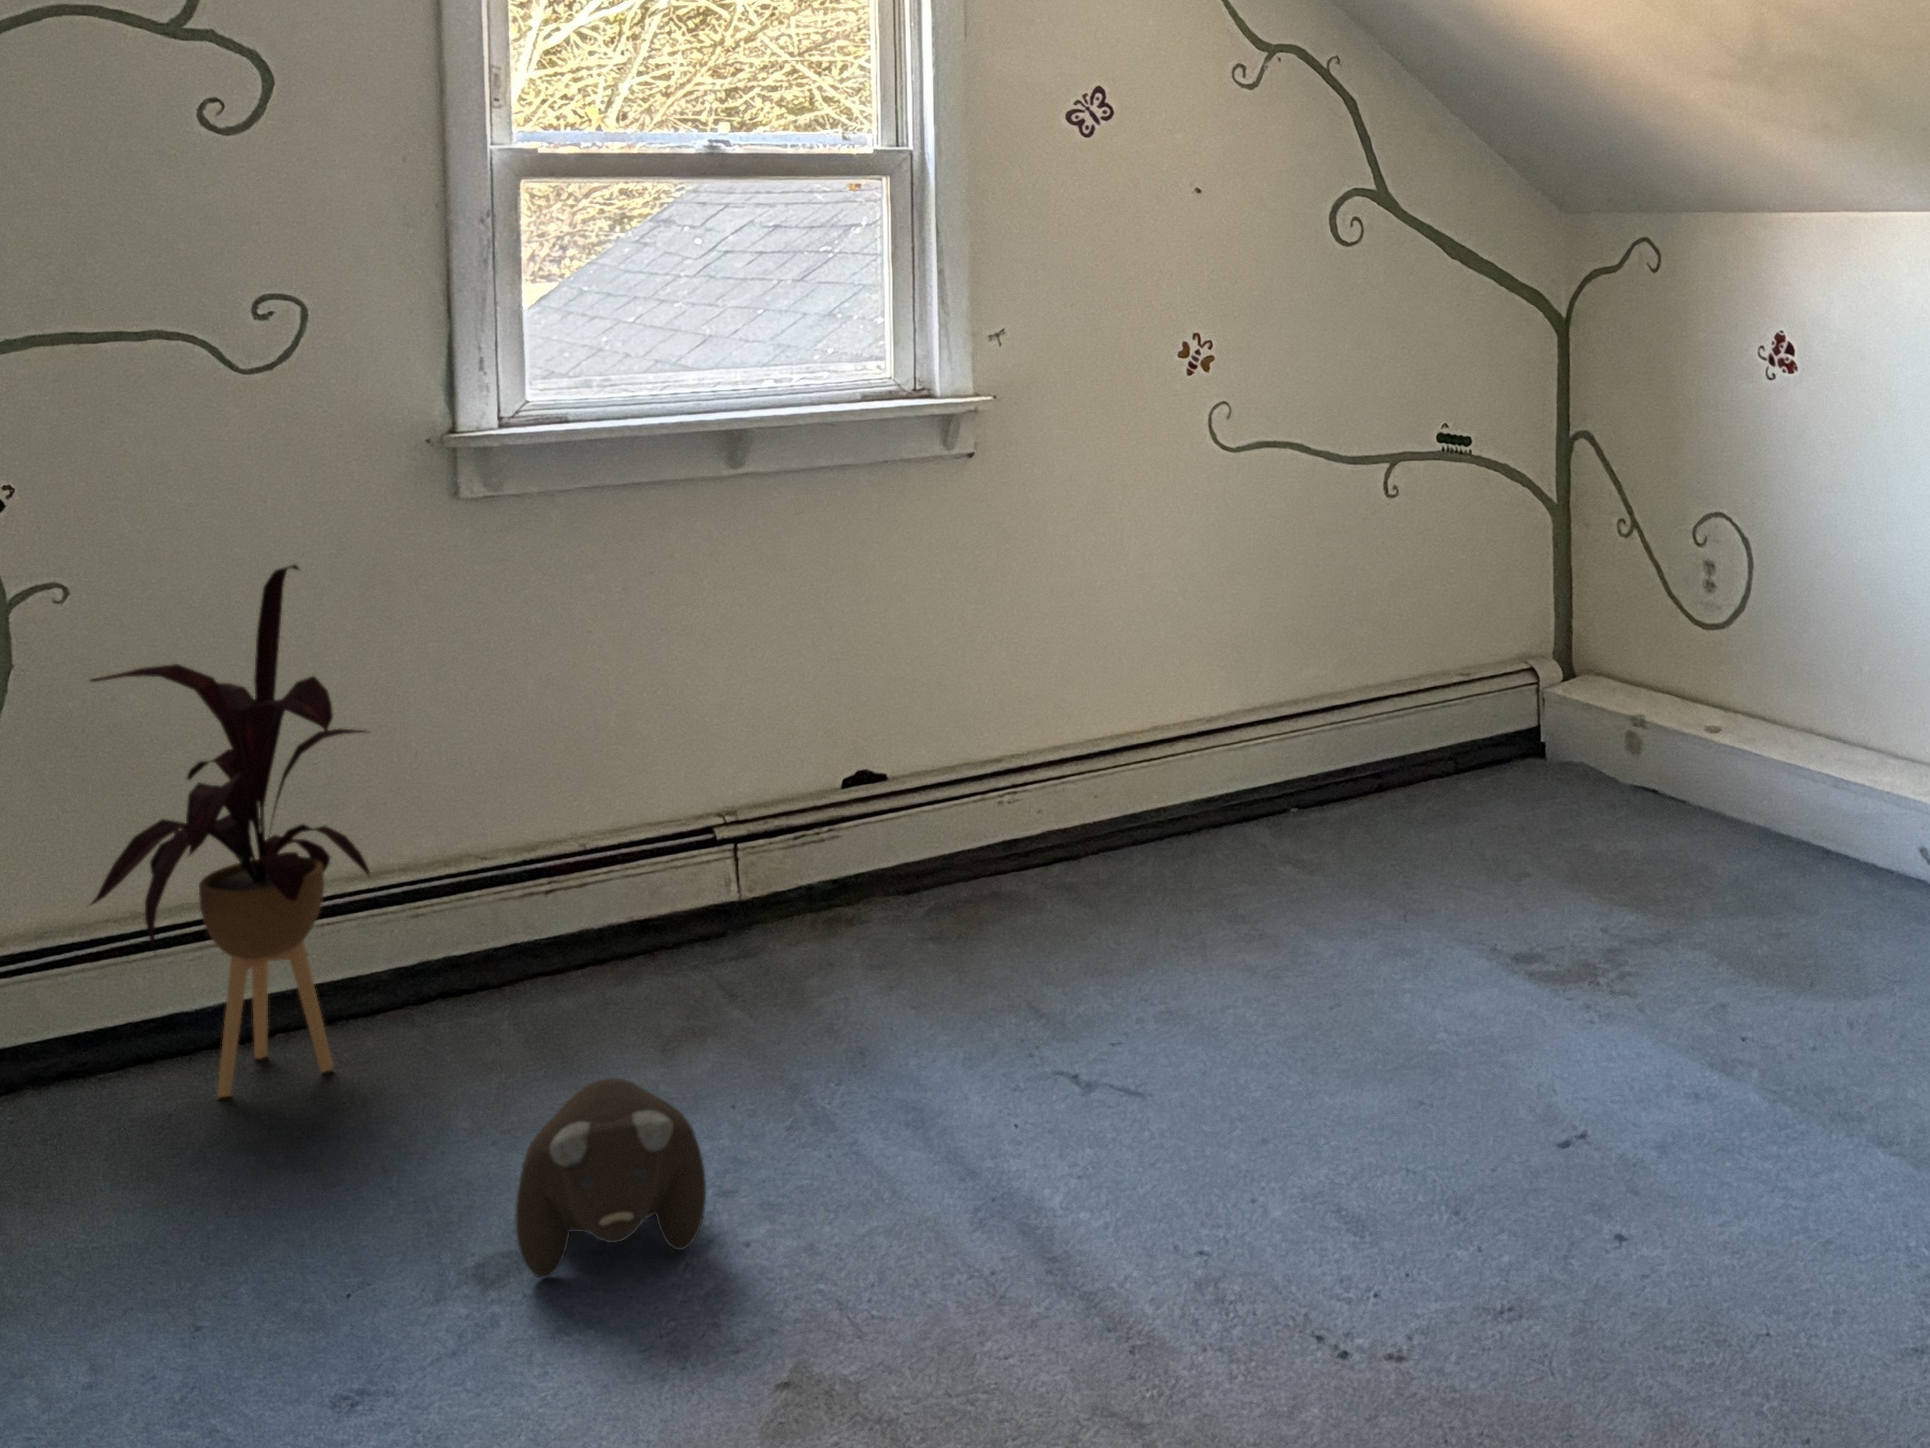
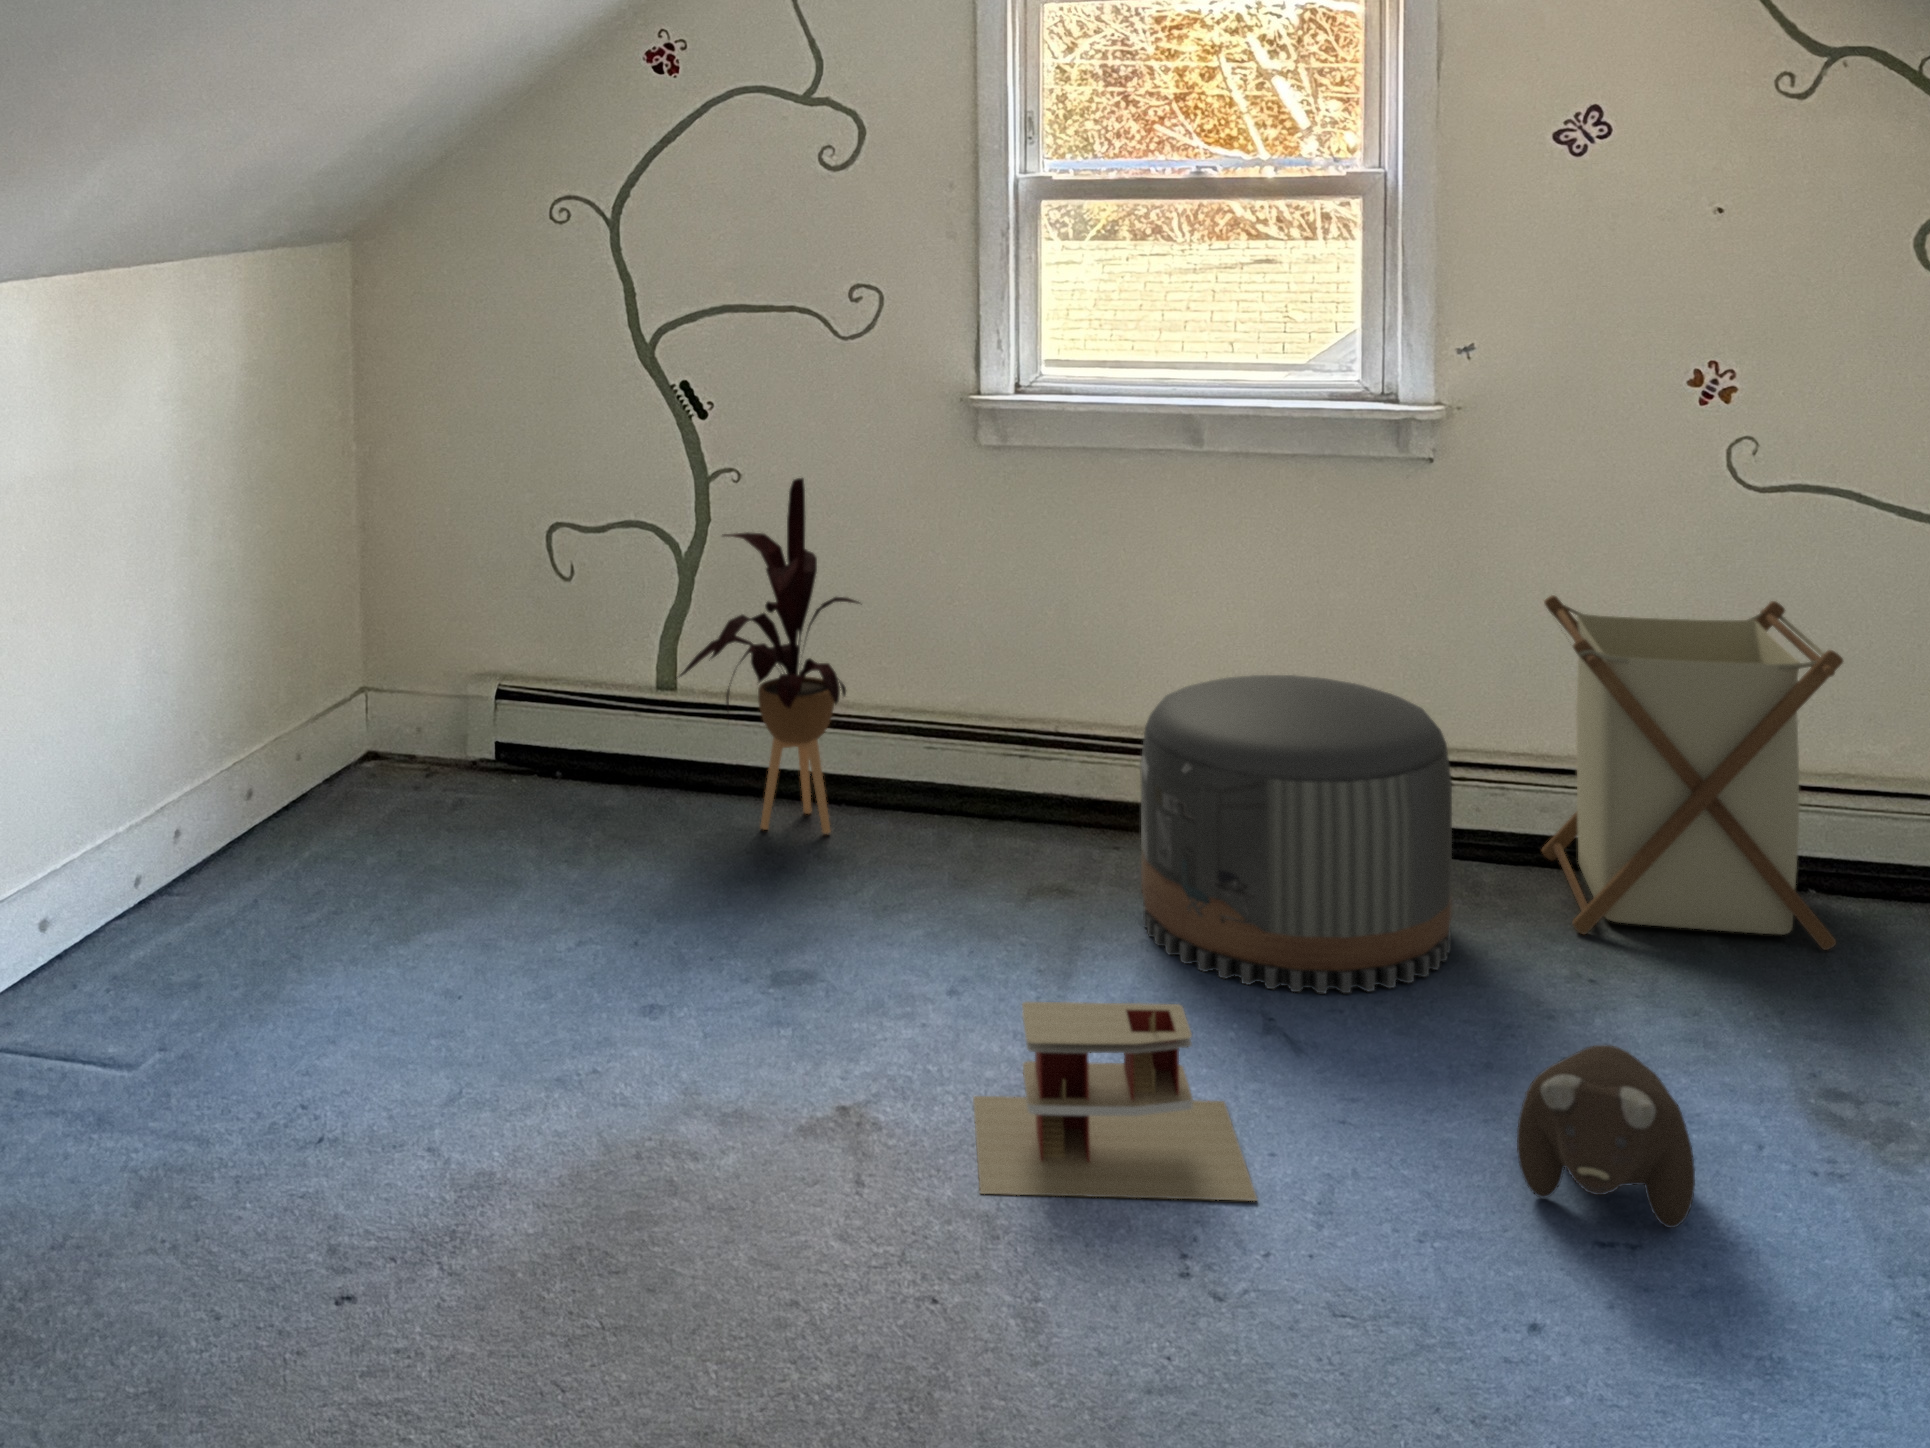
laundry basket: none [1090,550,1380,896] -> present [1542,595,1843,950]
pouf: none [810,699,1150,1047] -> present [1140,675,1452,993]
toy house: none [912,1051,1289,1346] -> present [973,1002,1257,1201]
plush toy: present [515,1078,706,1278] -> present [1517,1045,1695,1228]

